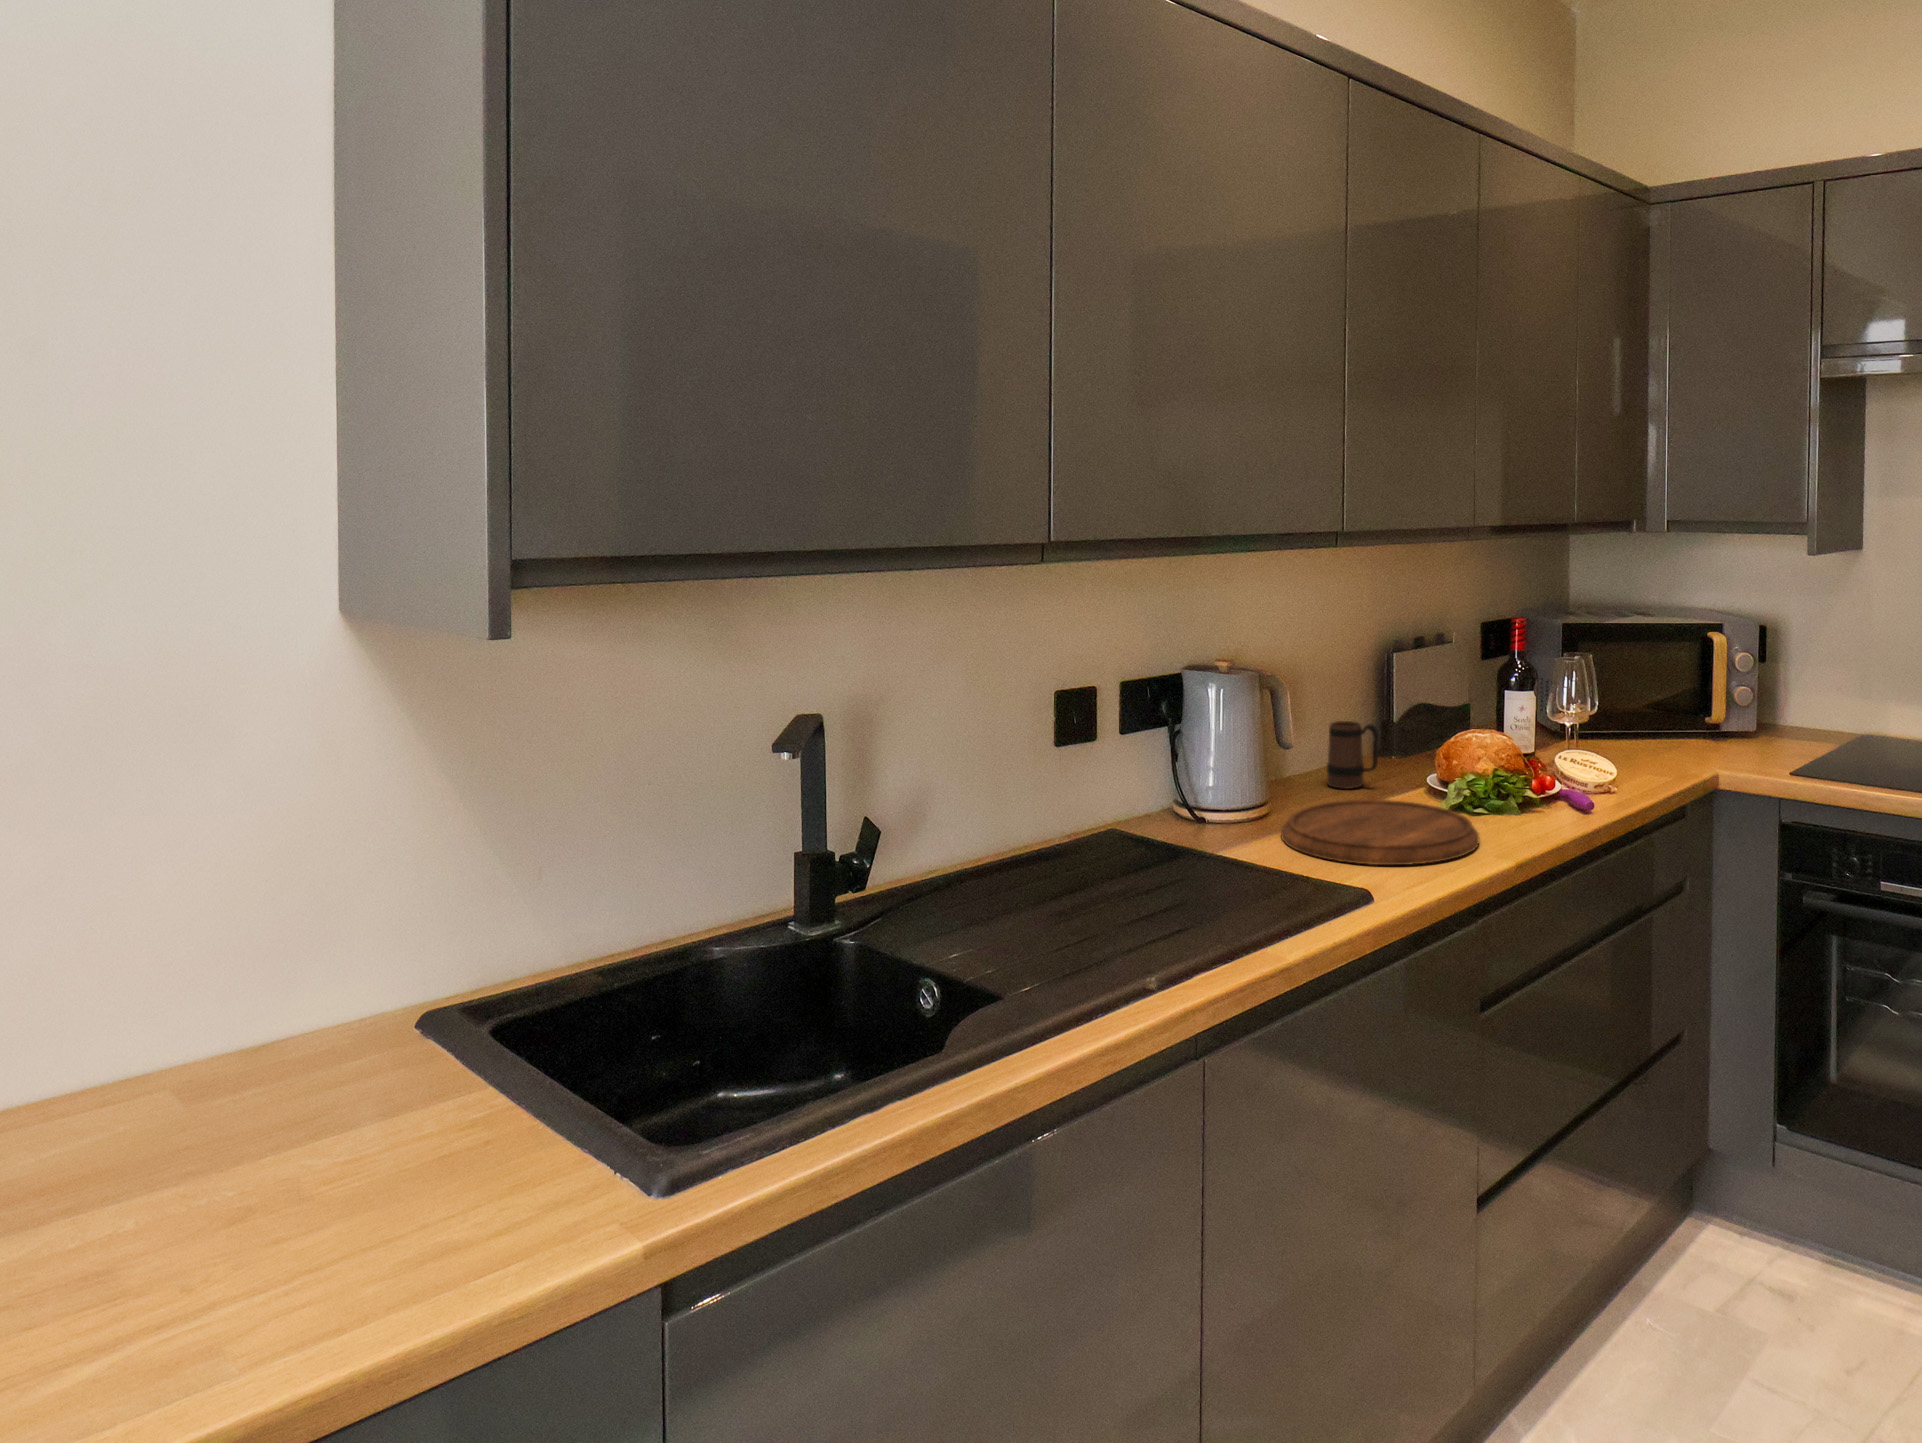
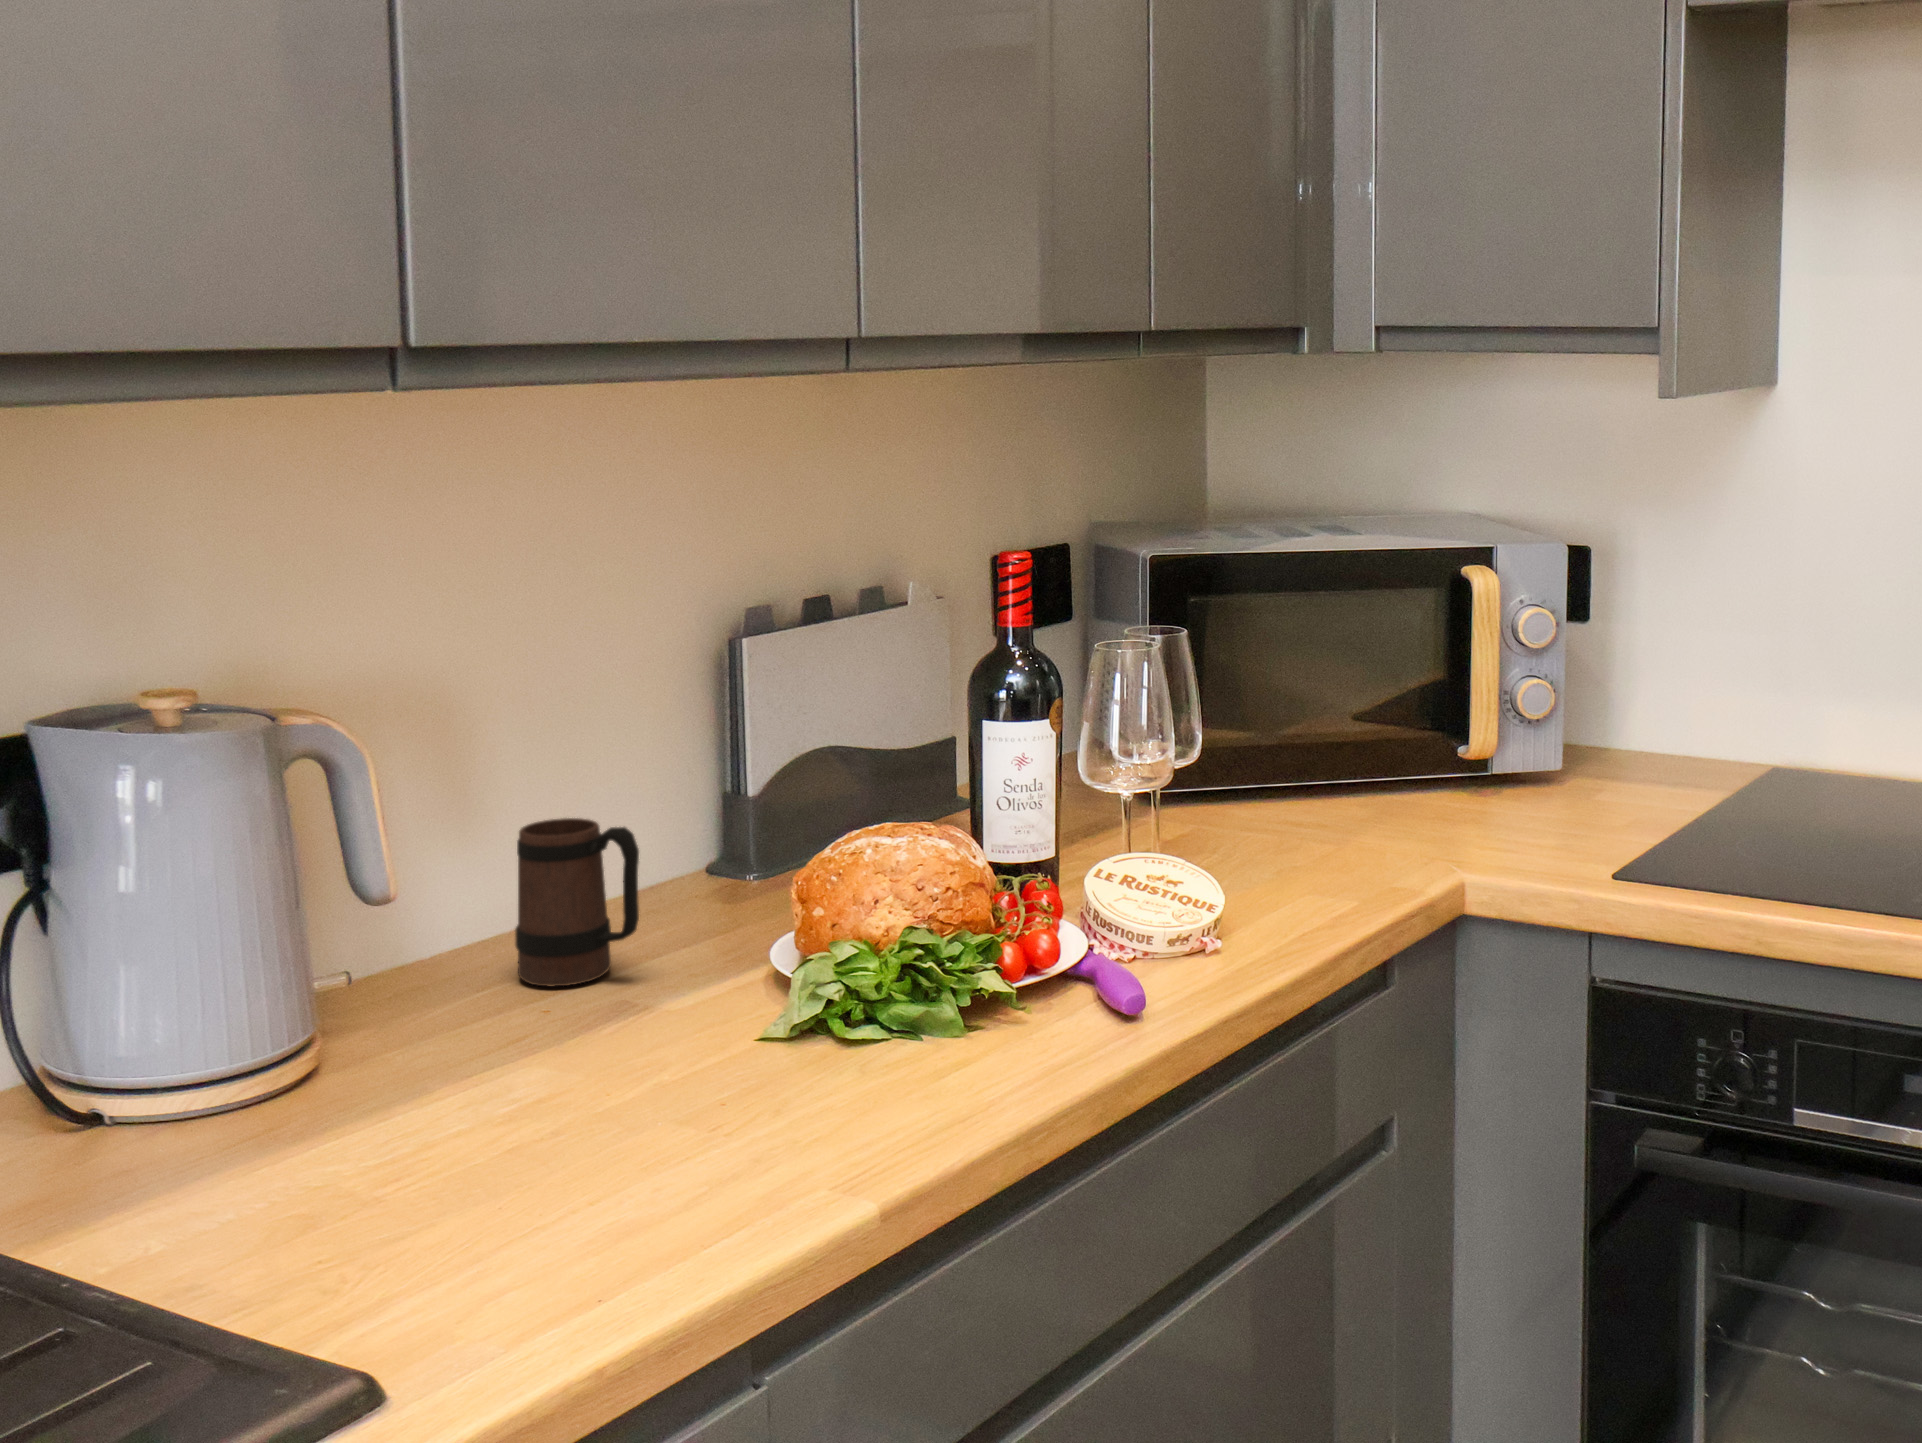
cutting board: present [1281,800,1479,865] -> none [254,1033,803,1268]

